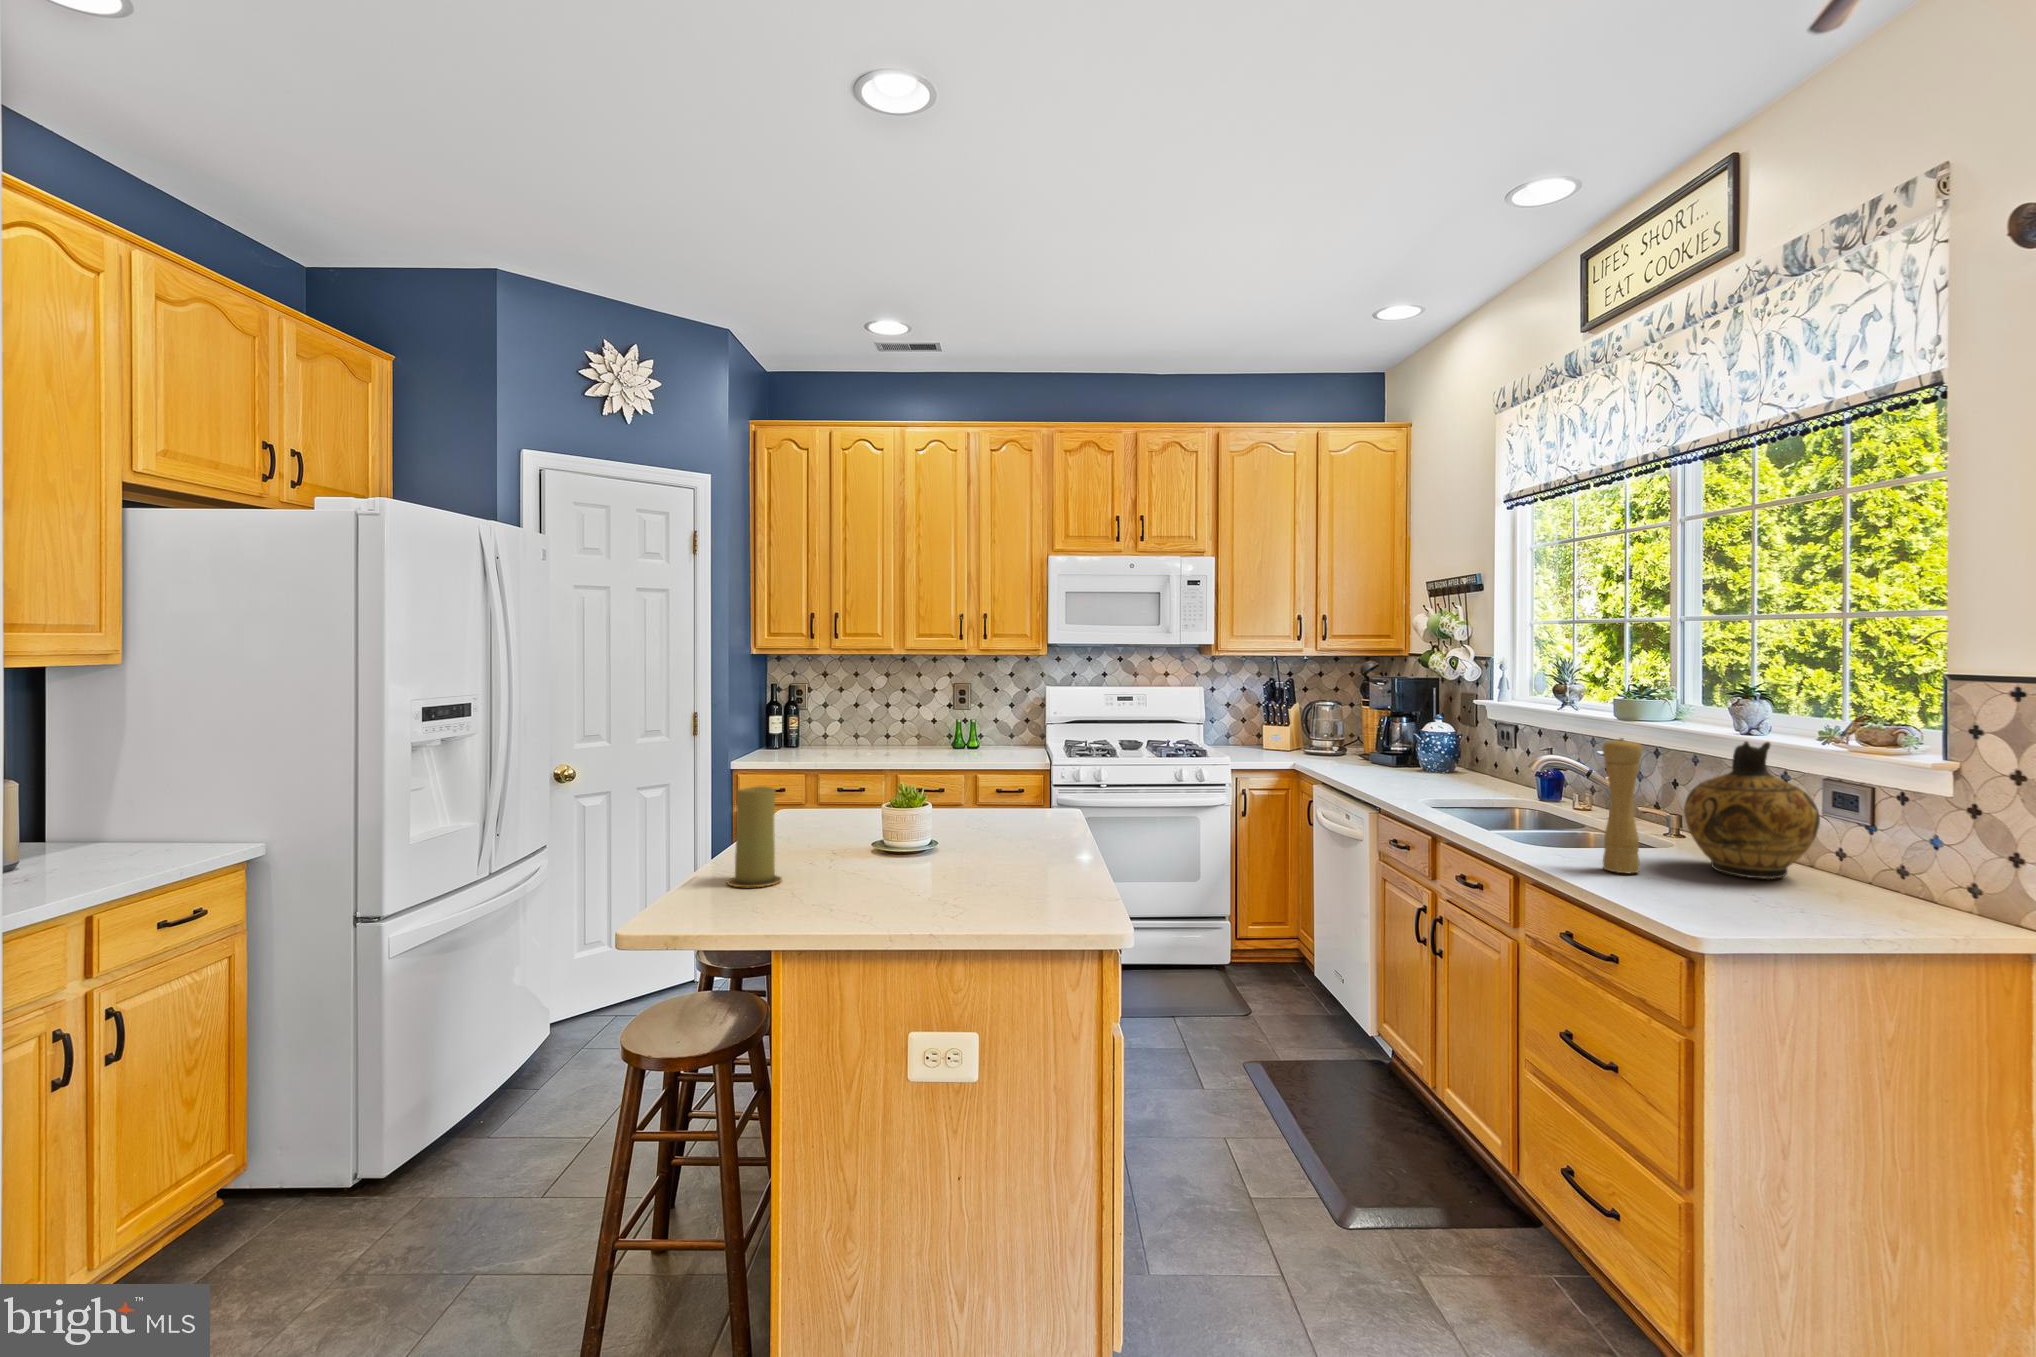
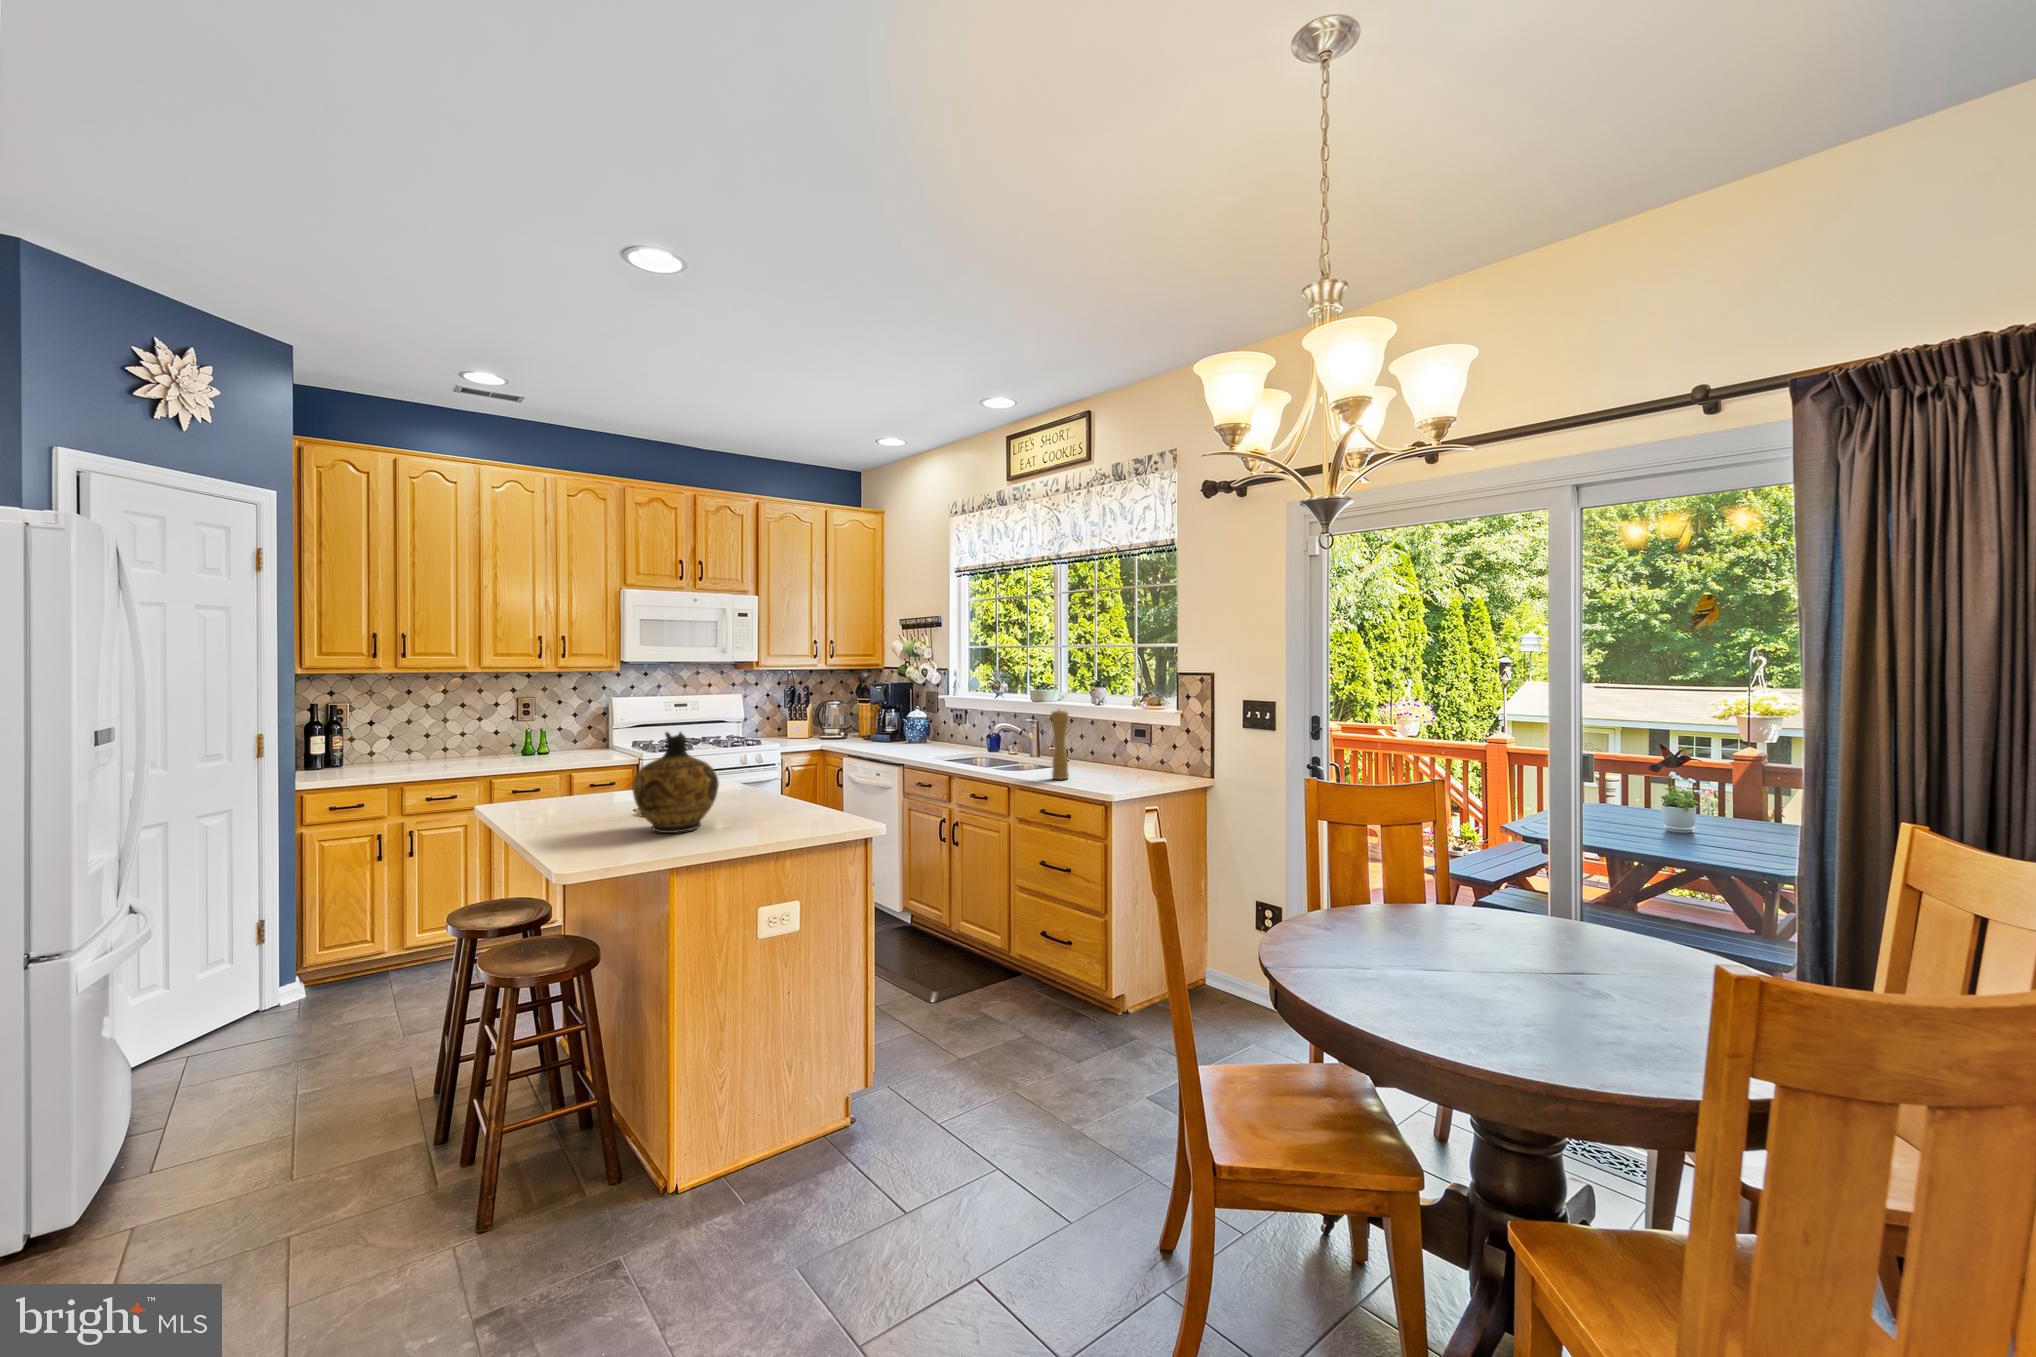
ceramic jug: present [1684,741,1820,879] -> present [632,732,719,833]
candle: present [727,786,781,888] -> none [551,771,598,848]

